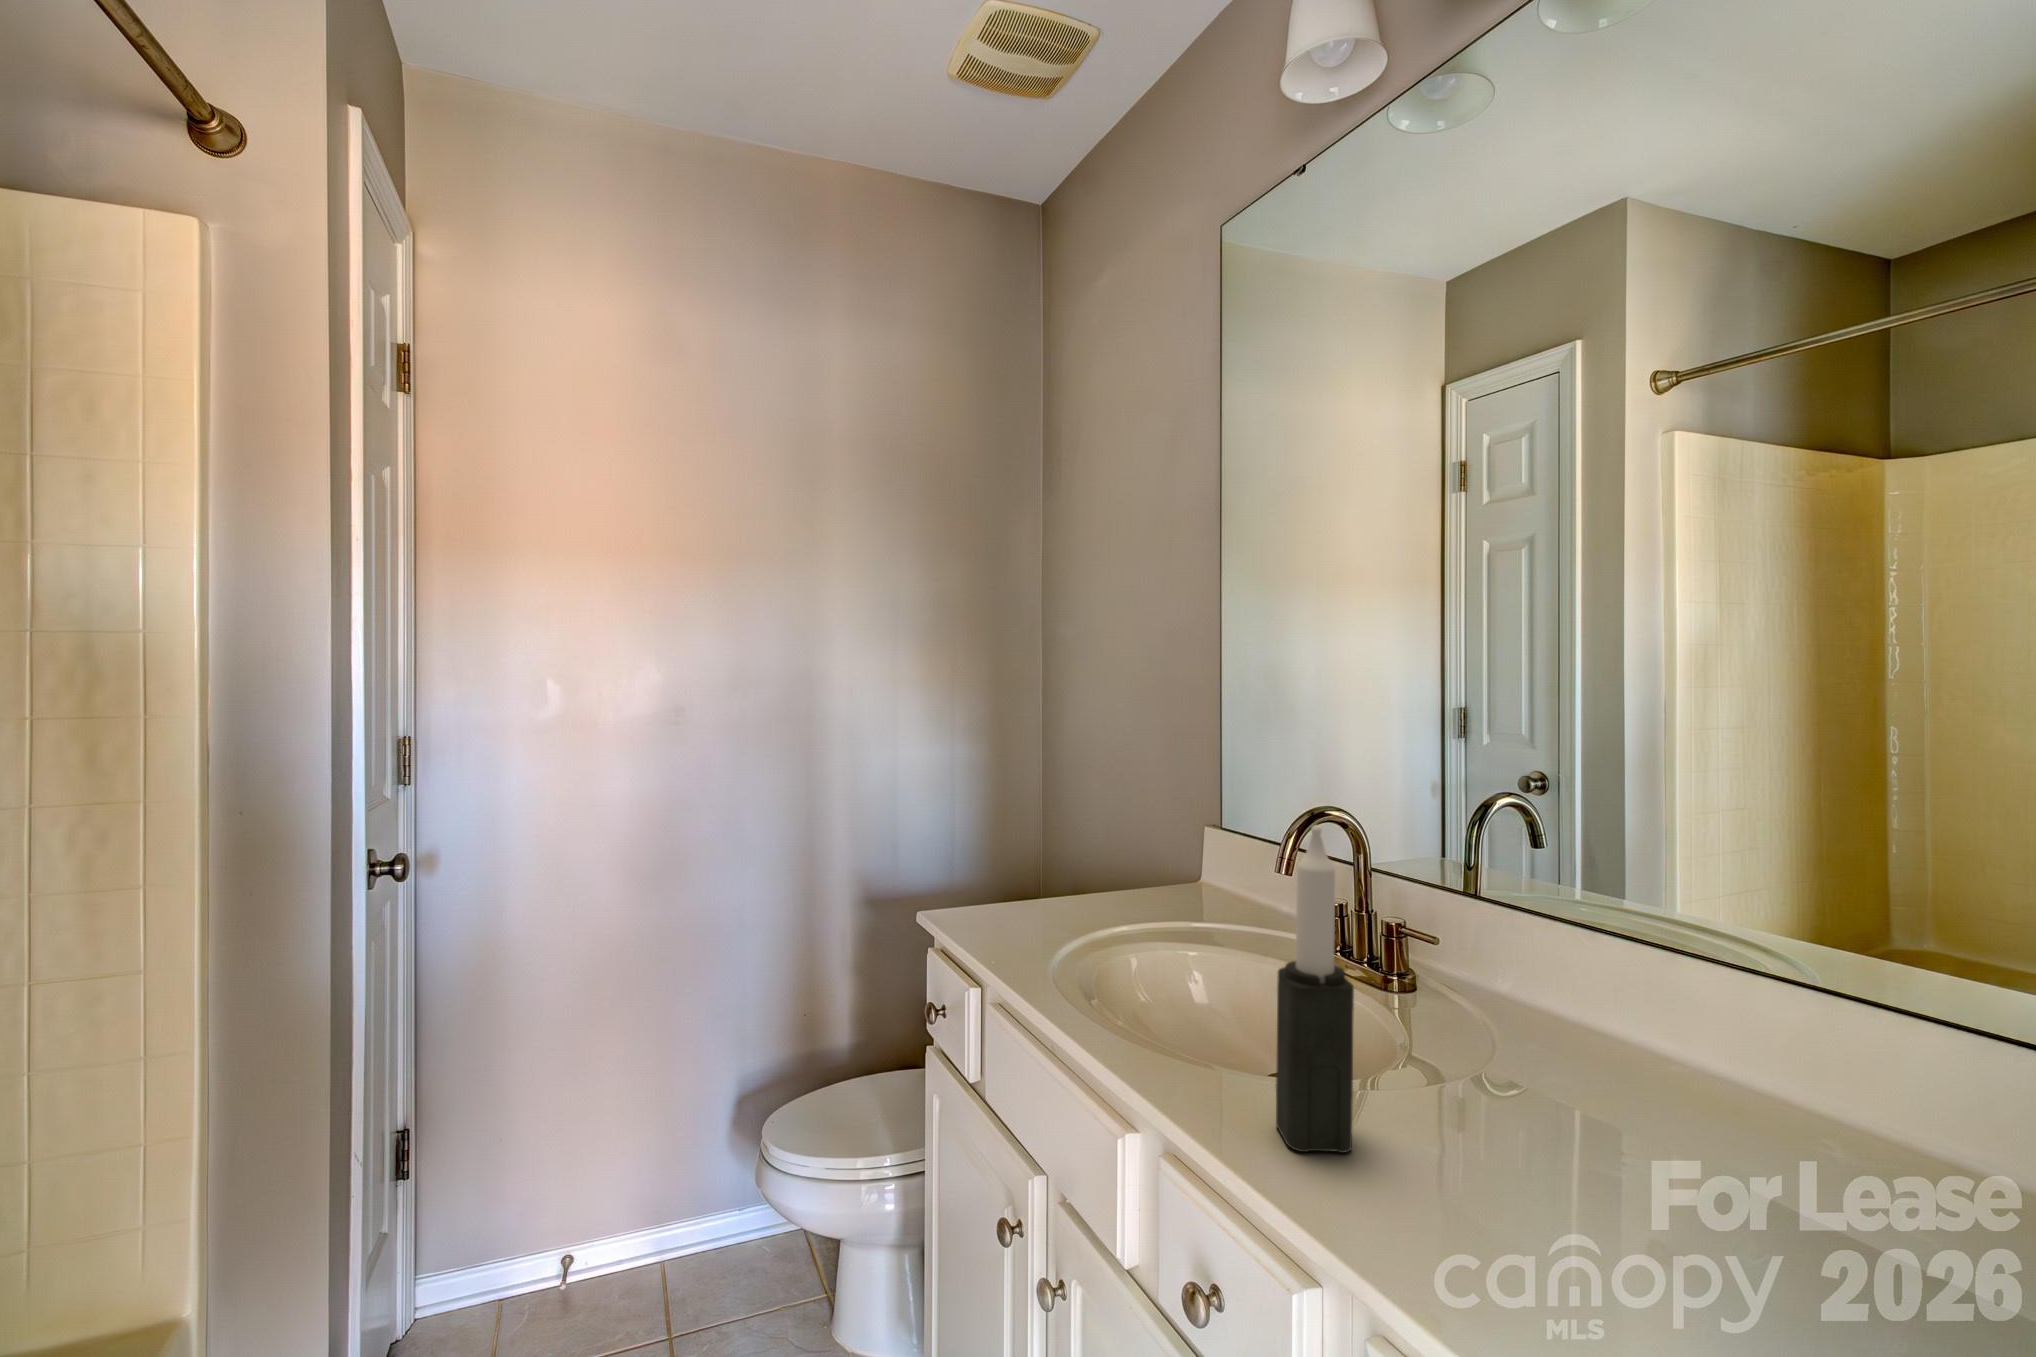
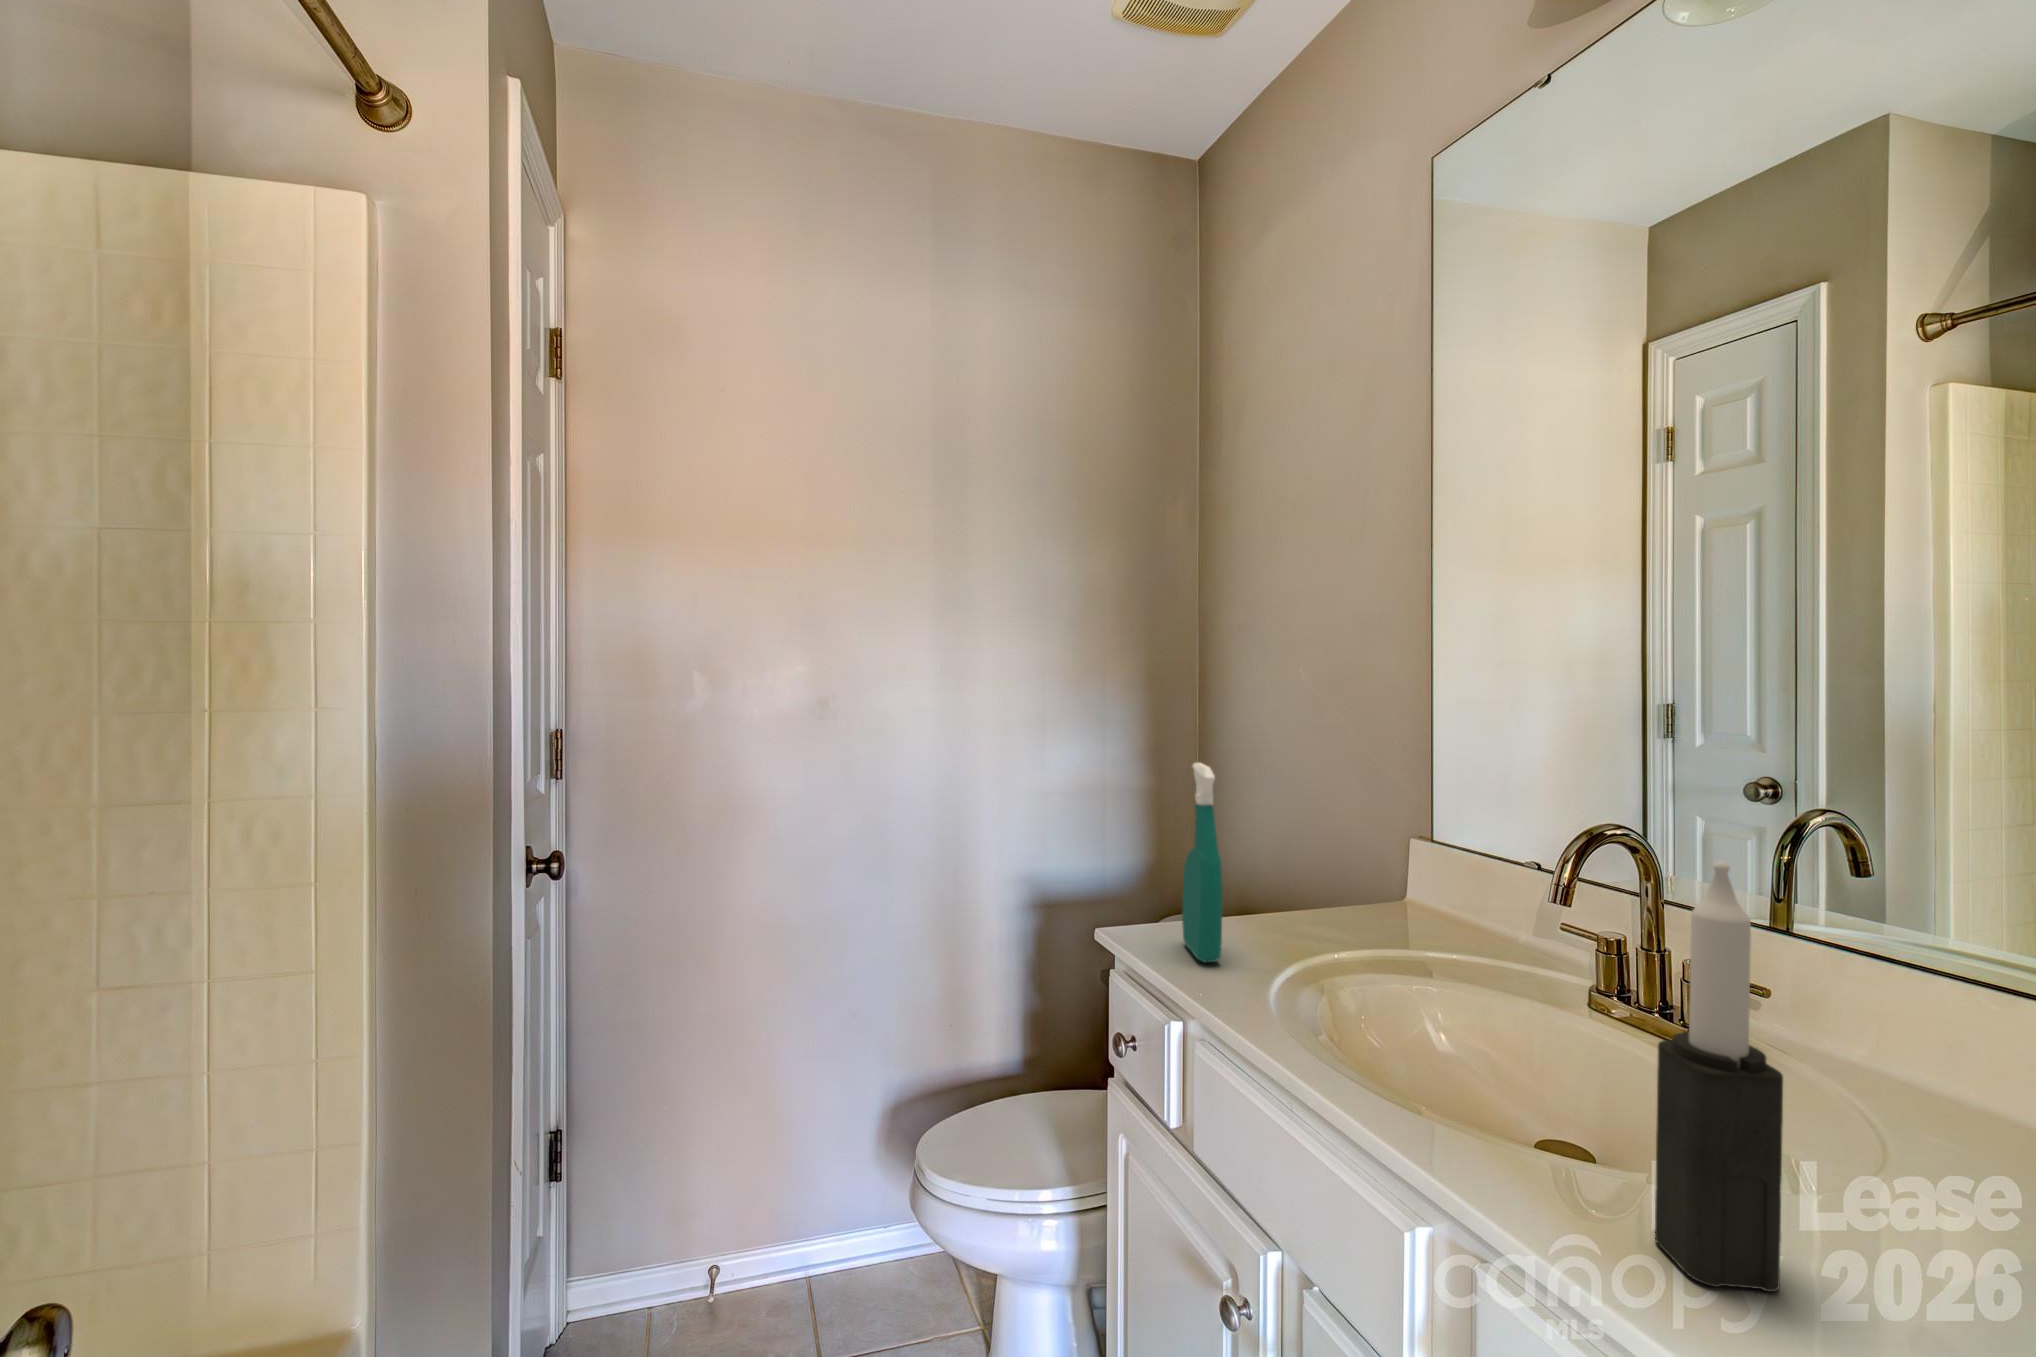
spray bottle: none [992,759,1020,937] -> present [1182,763,1222,963]

